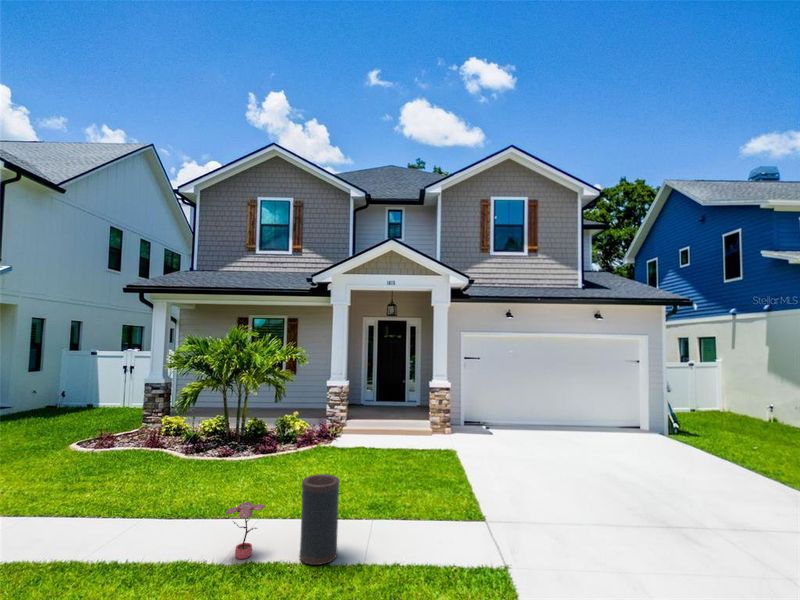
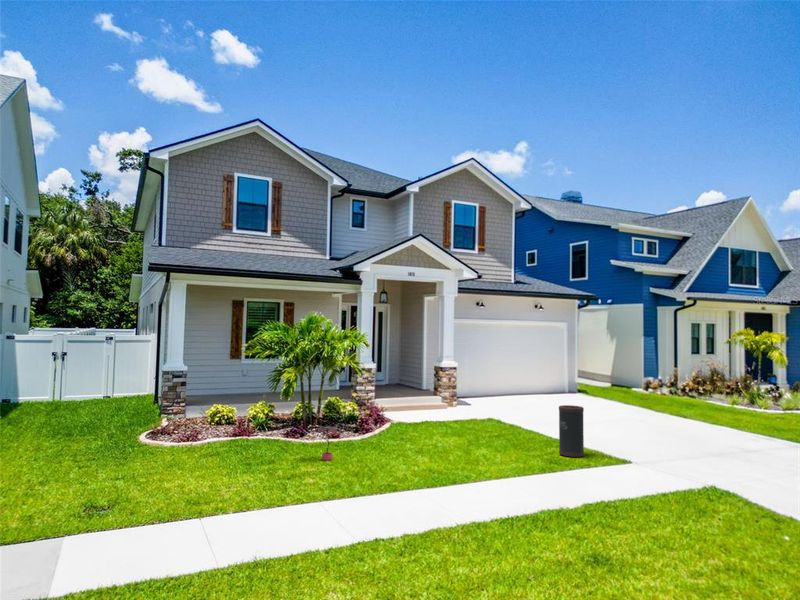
potted plant: present [225,502,265,559] -> present [318,427,337,461]

